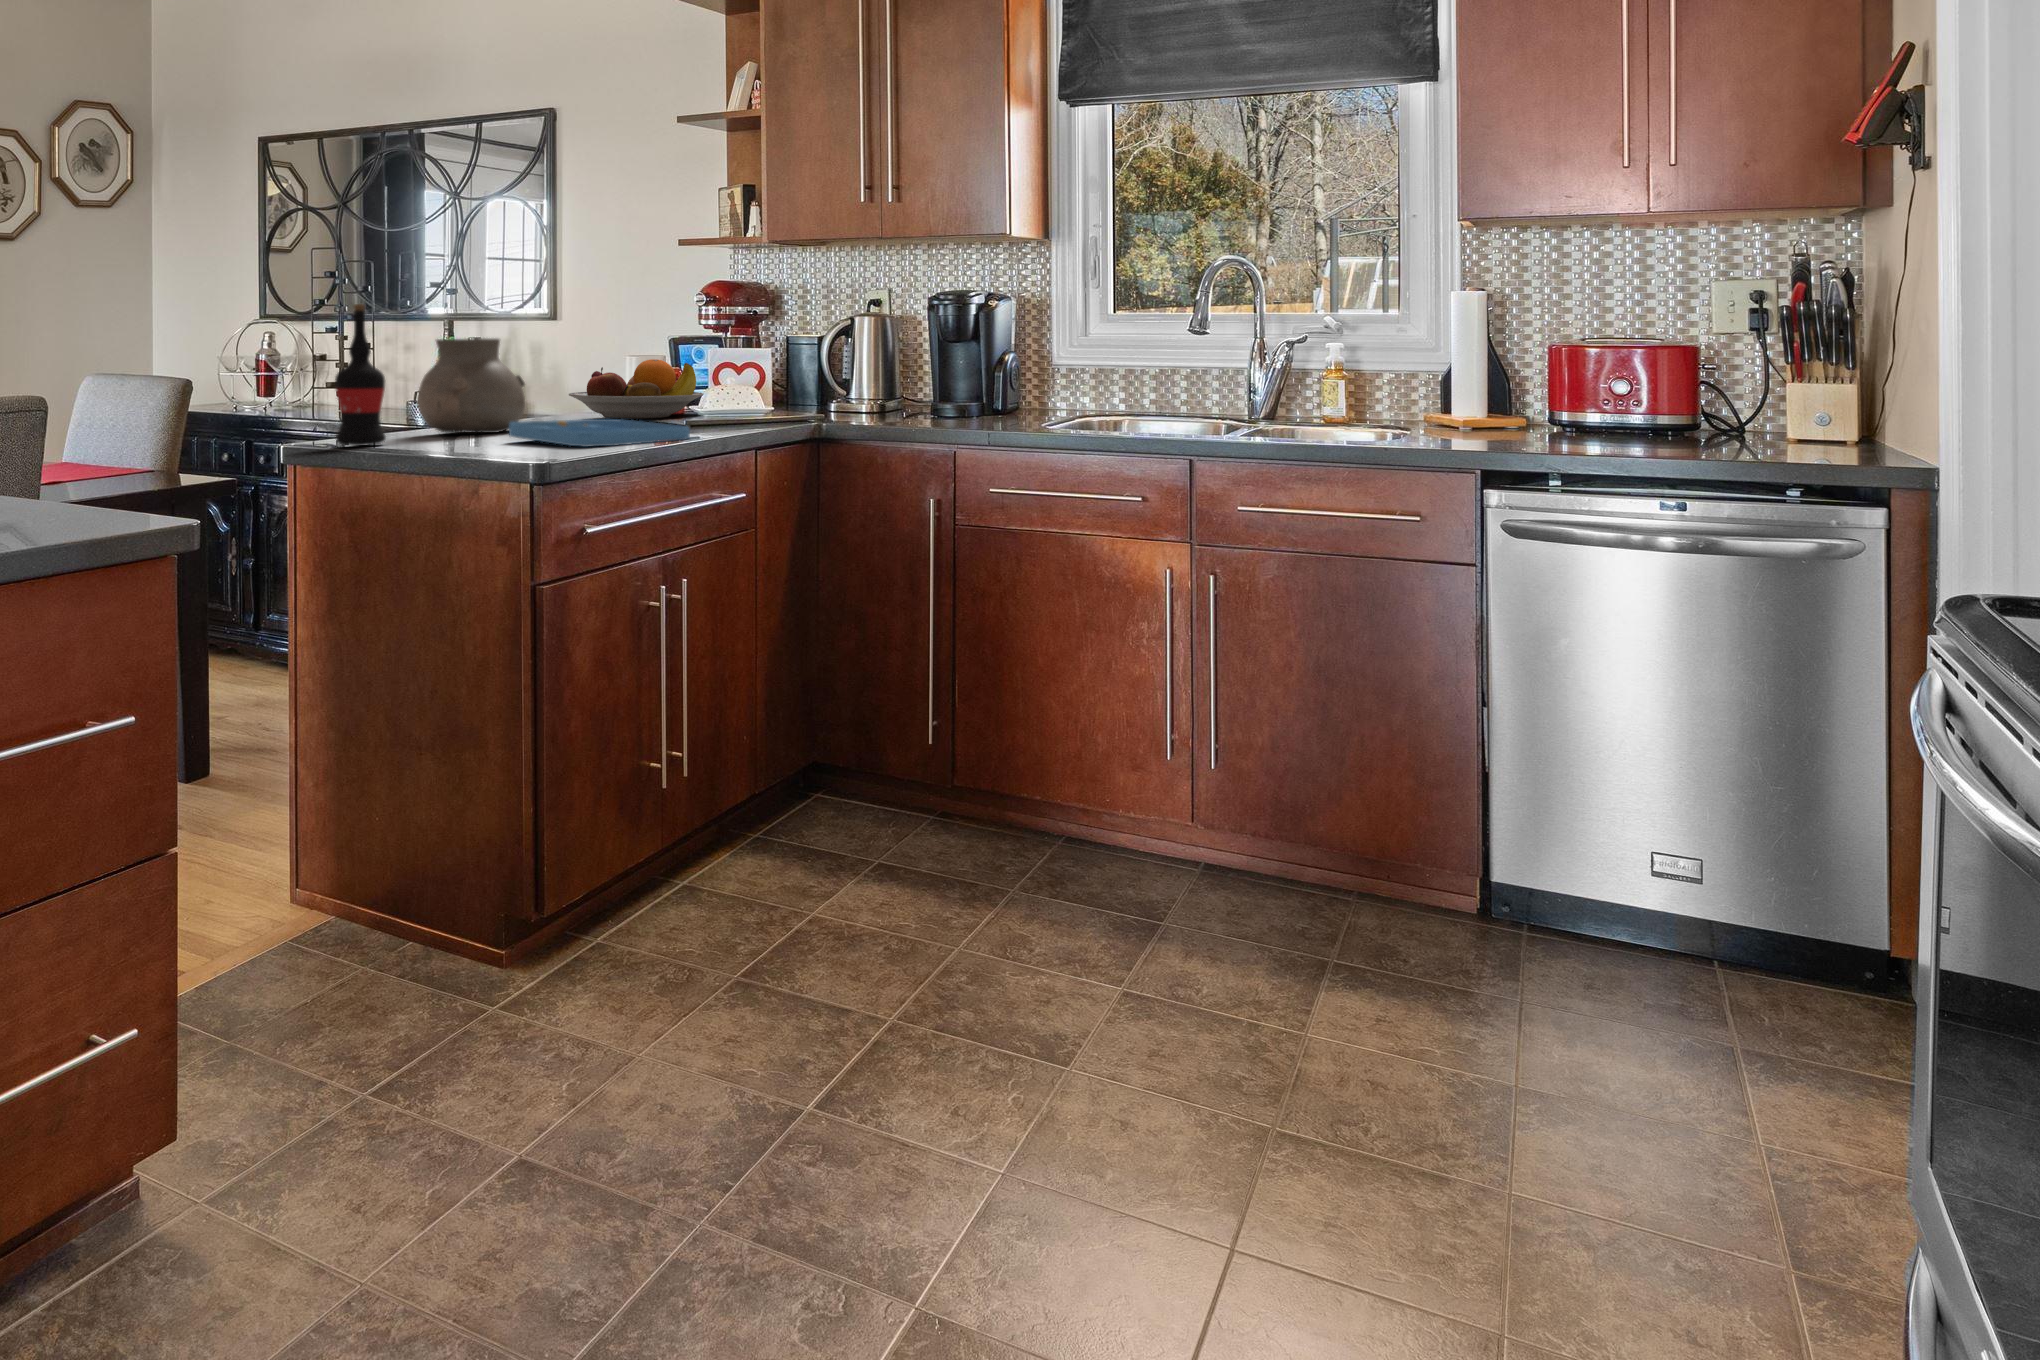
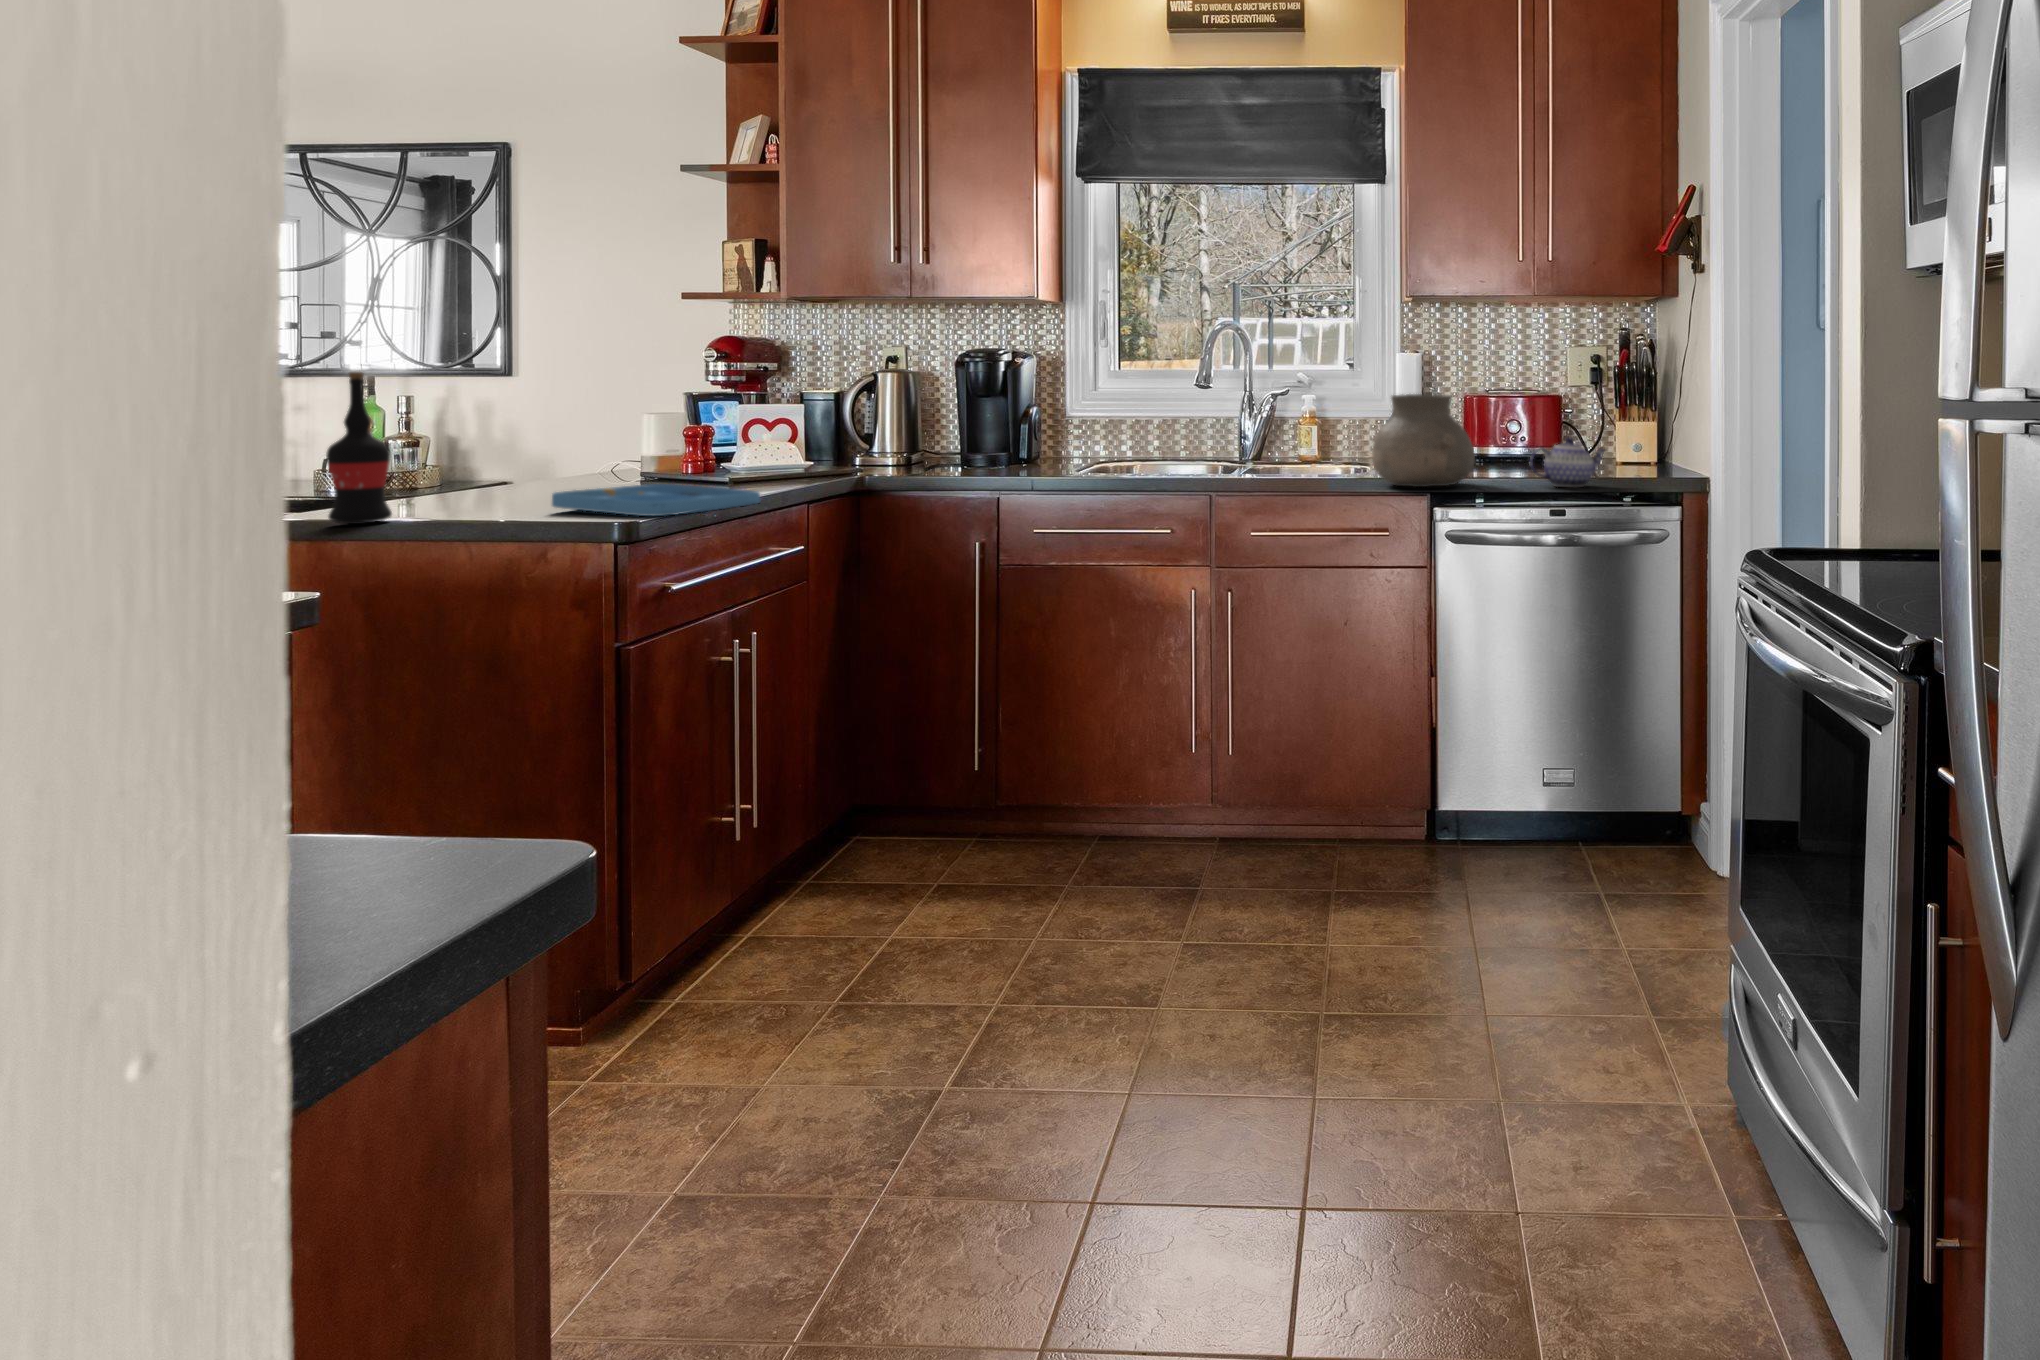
vase: present [417,338,525,433] -> present [1372,394,1475,487]
fruit bowl: present [569,359,704,419] -> none [574,417,727,478]
teapot: none [1633,393,1761,461] -> present [1530,438,1605,487]

